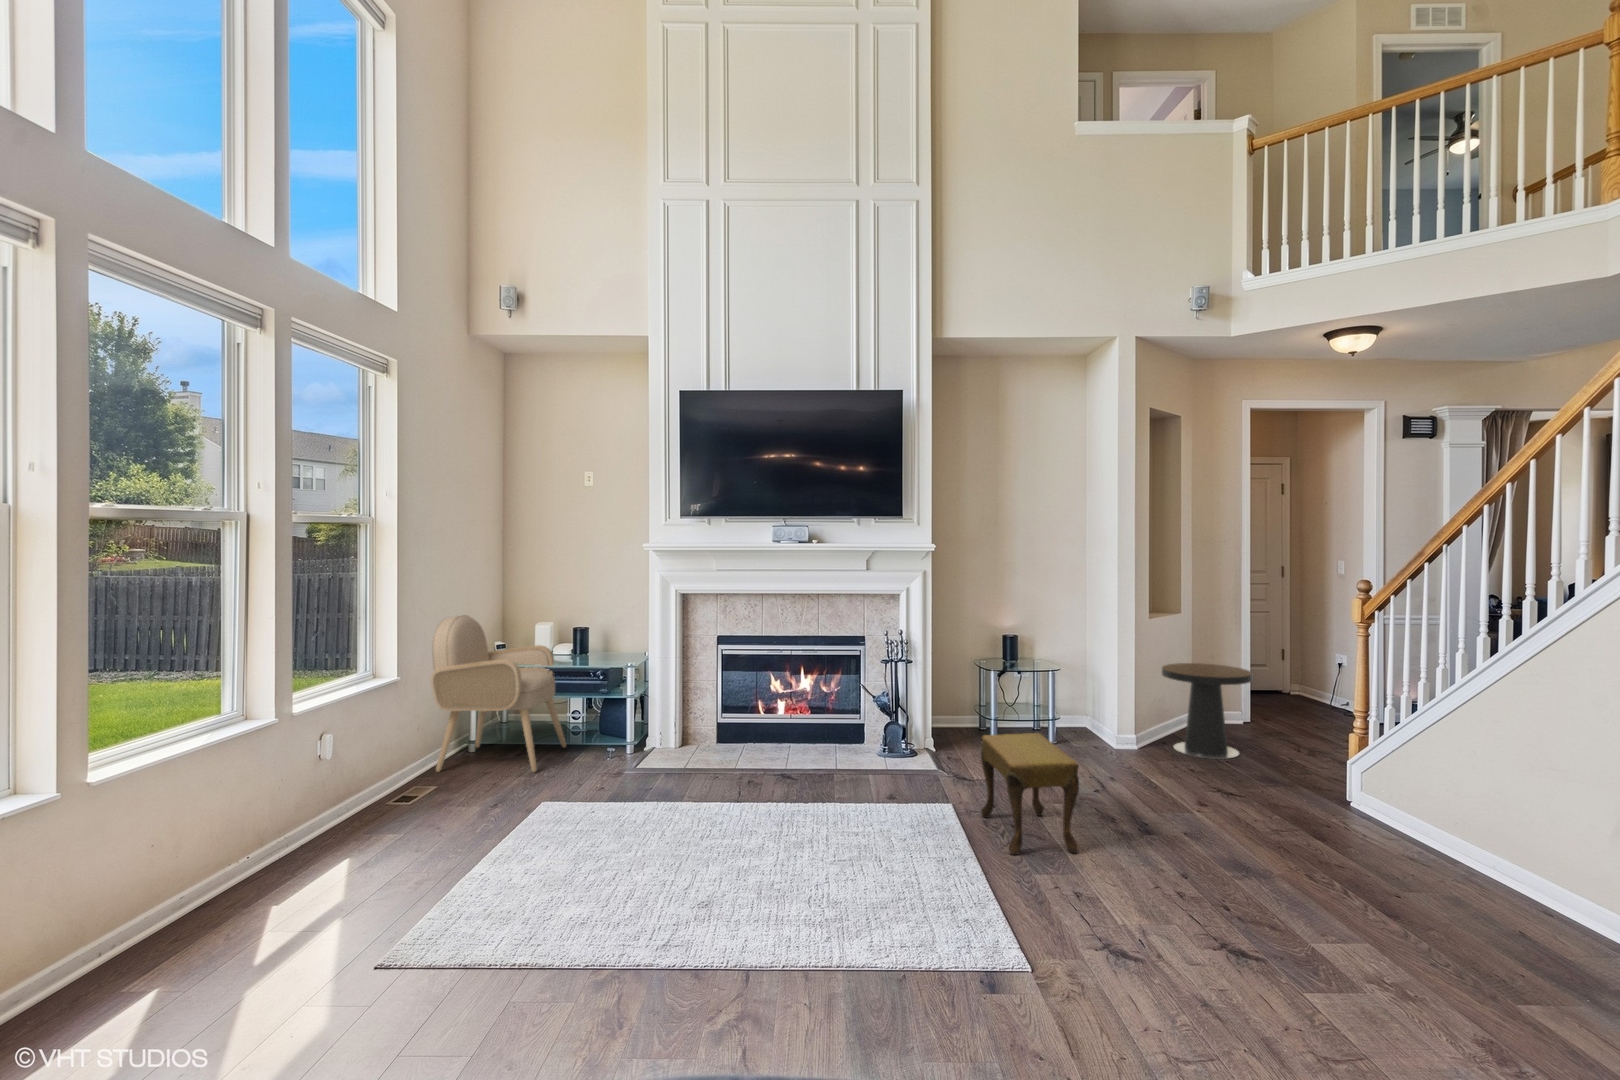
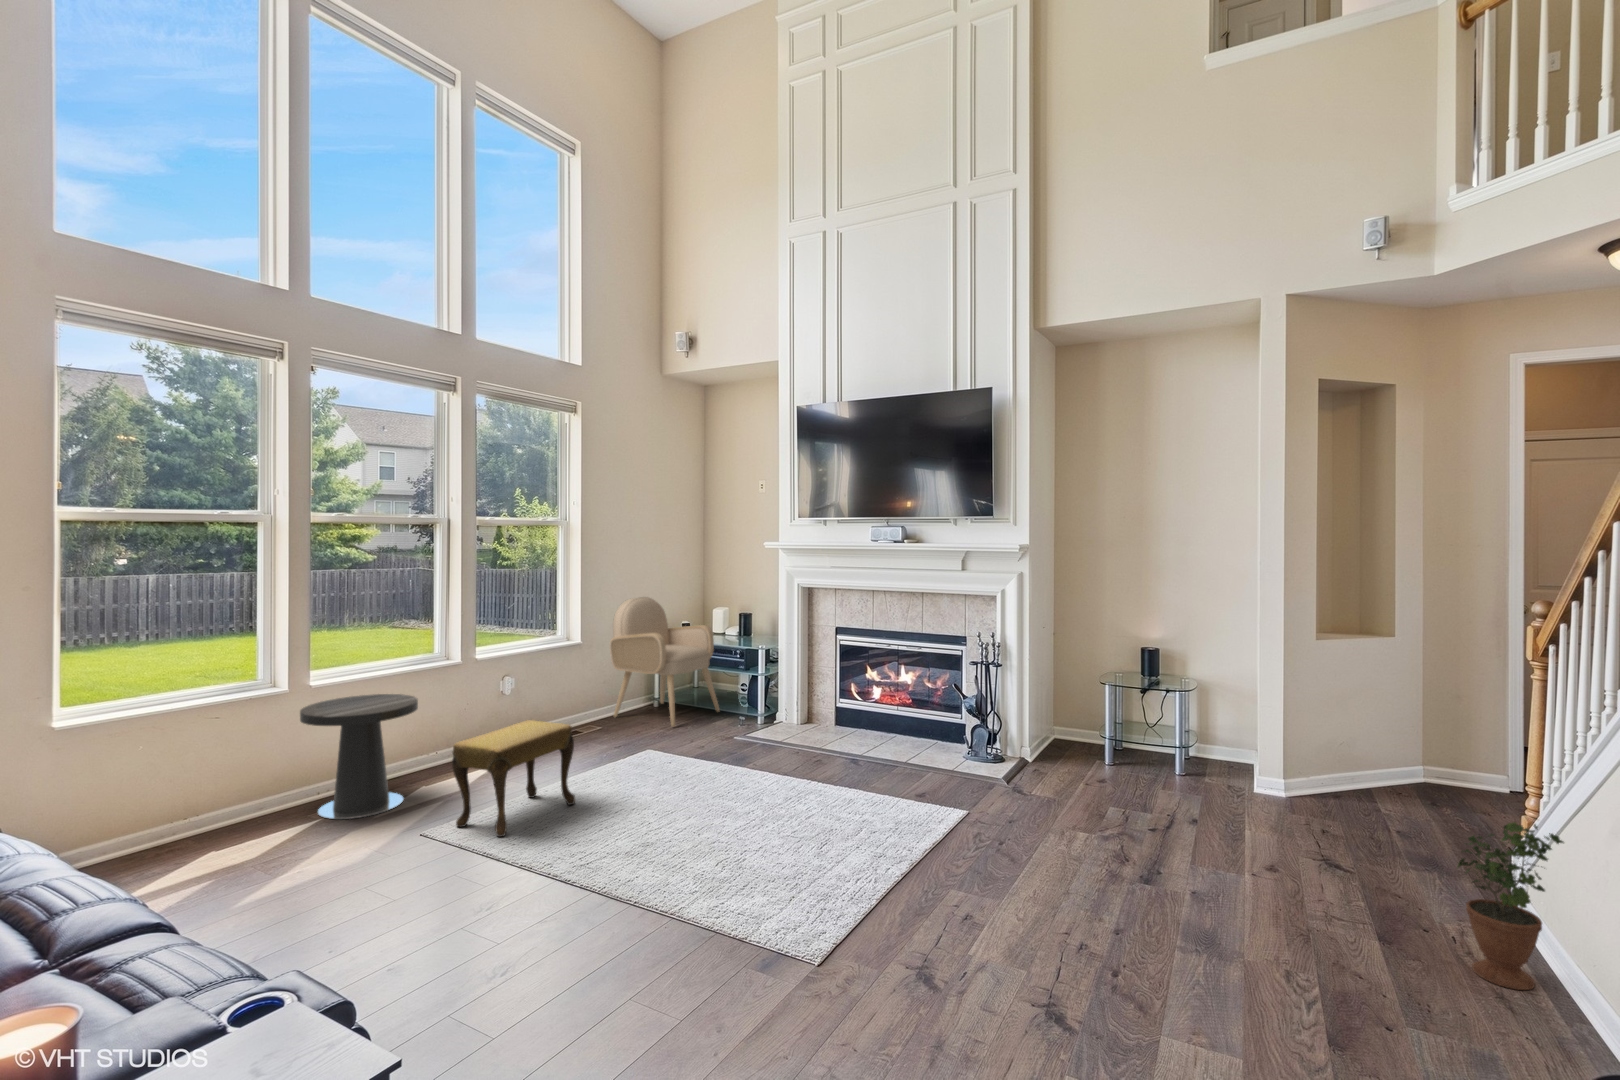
side table: present [1162,663,1252,759] -> present [300,694,418,819]
footstool: present [981,733,1079,855] -> present [452,720,575,837]
potted plant: none [1375,733,1442,857] -> present [1458,818,1564,990]

